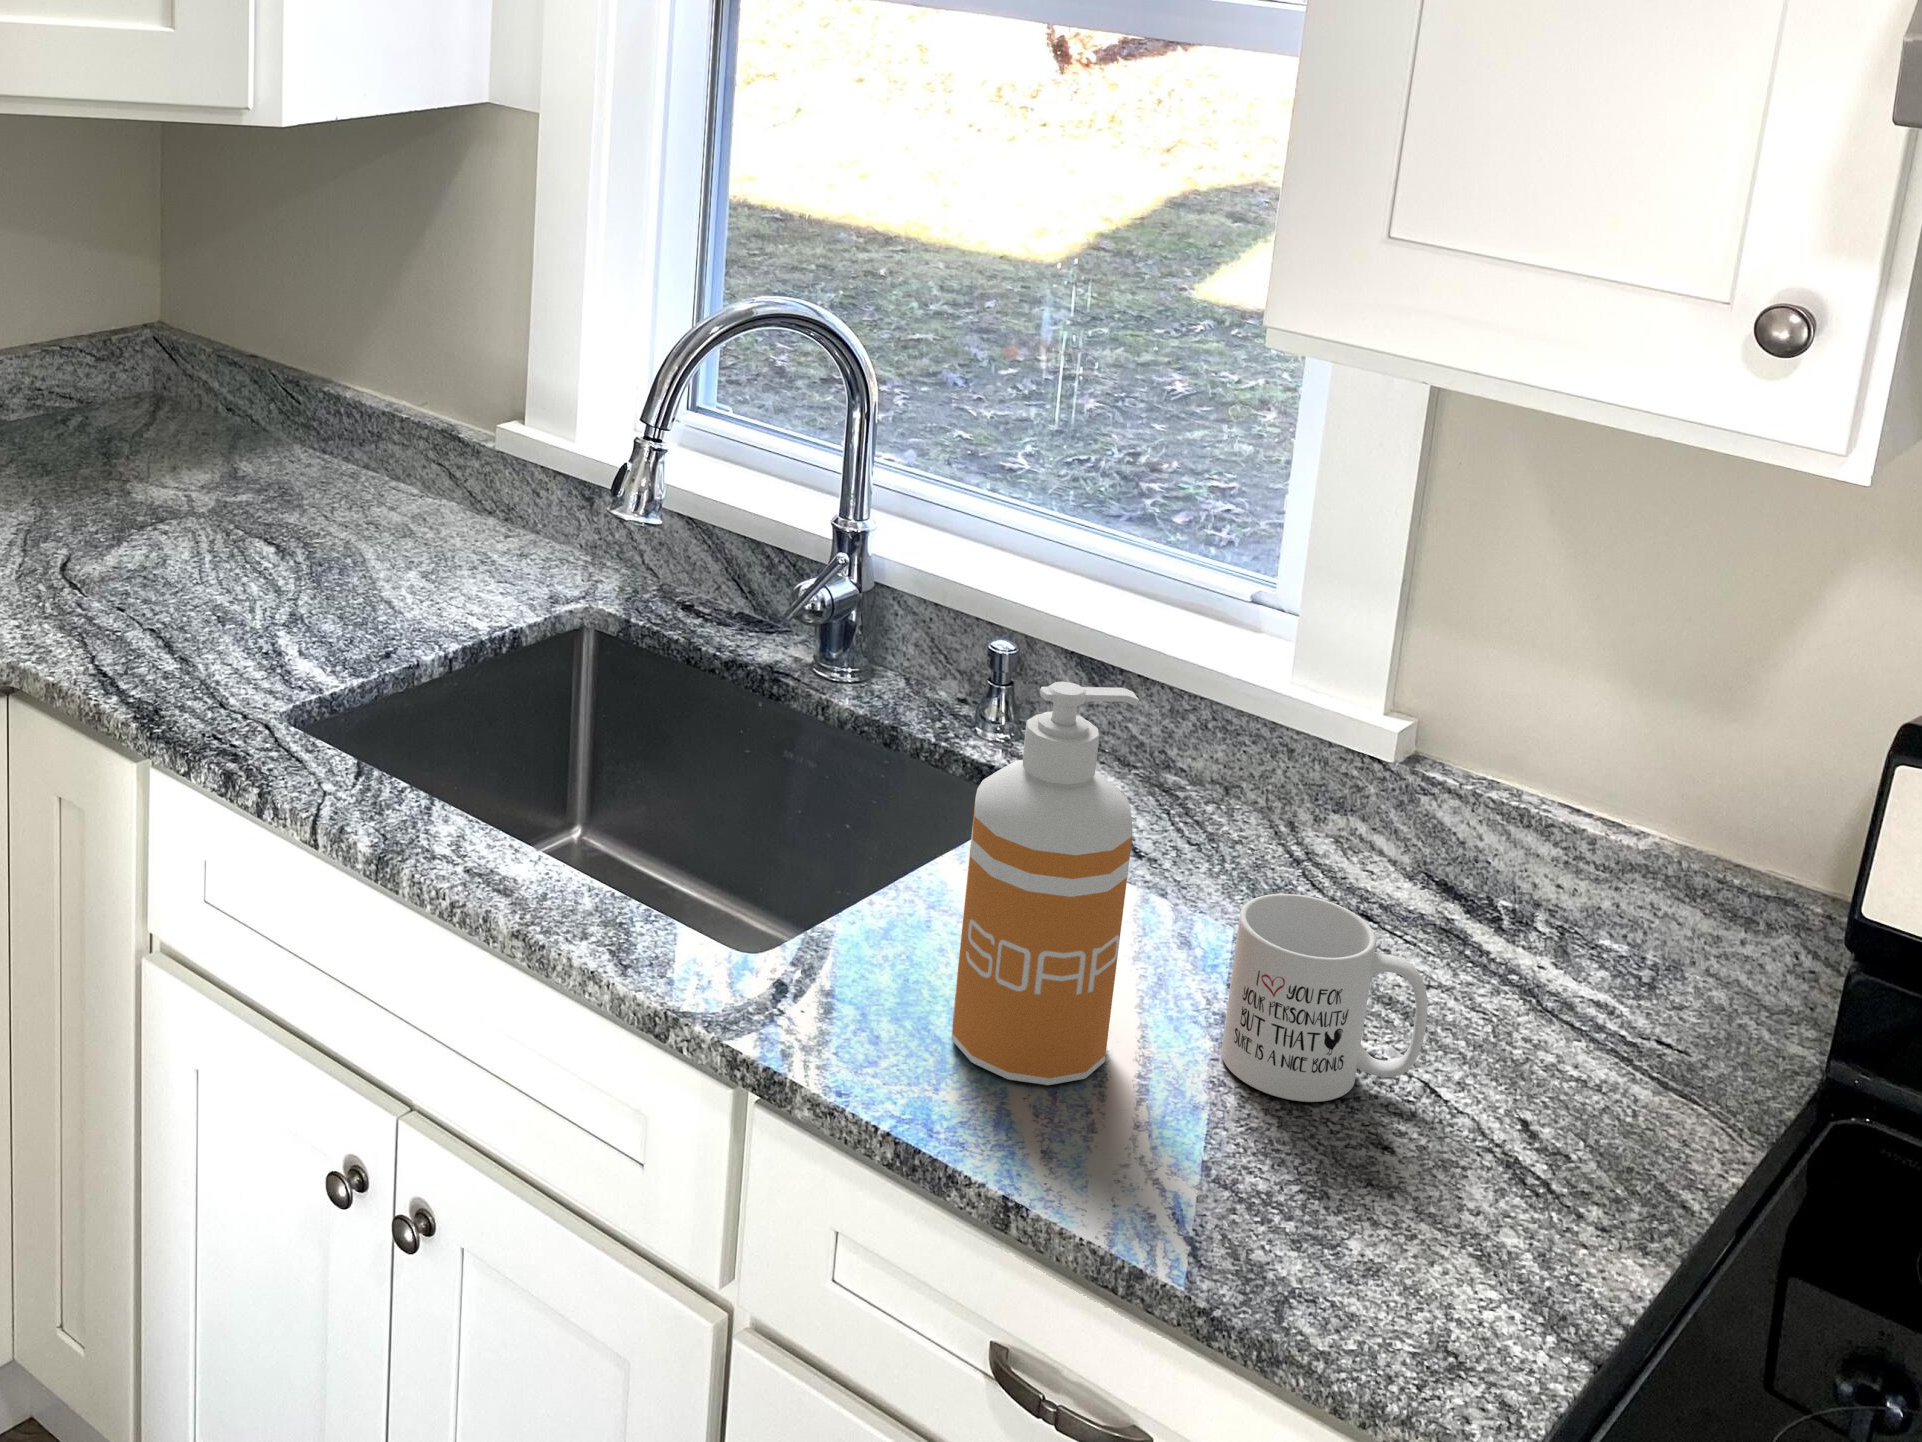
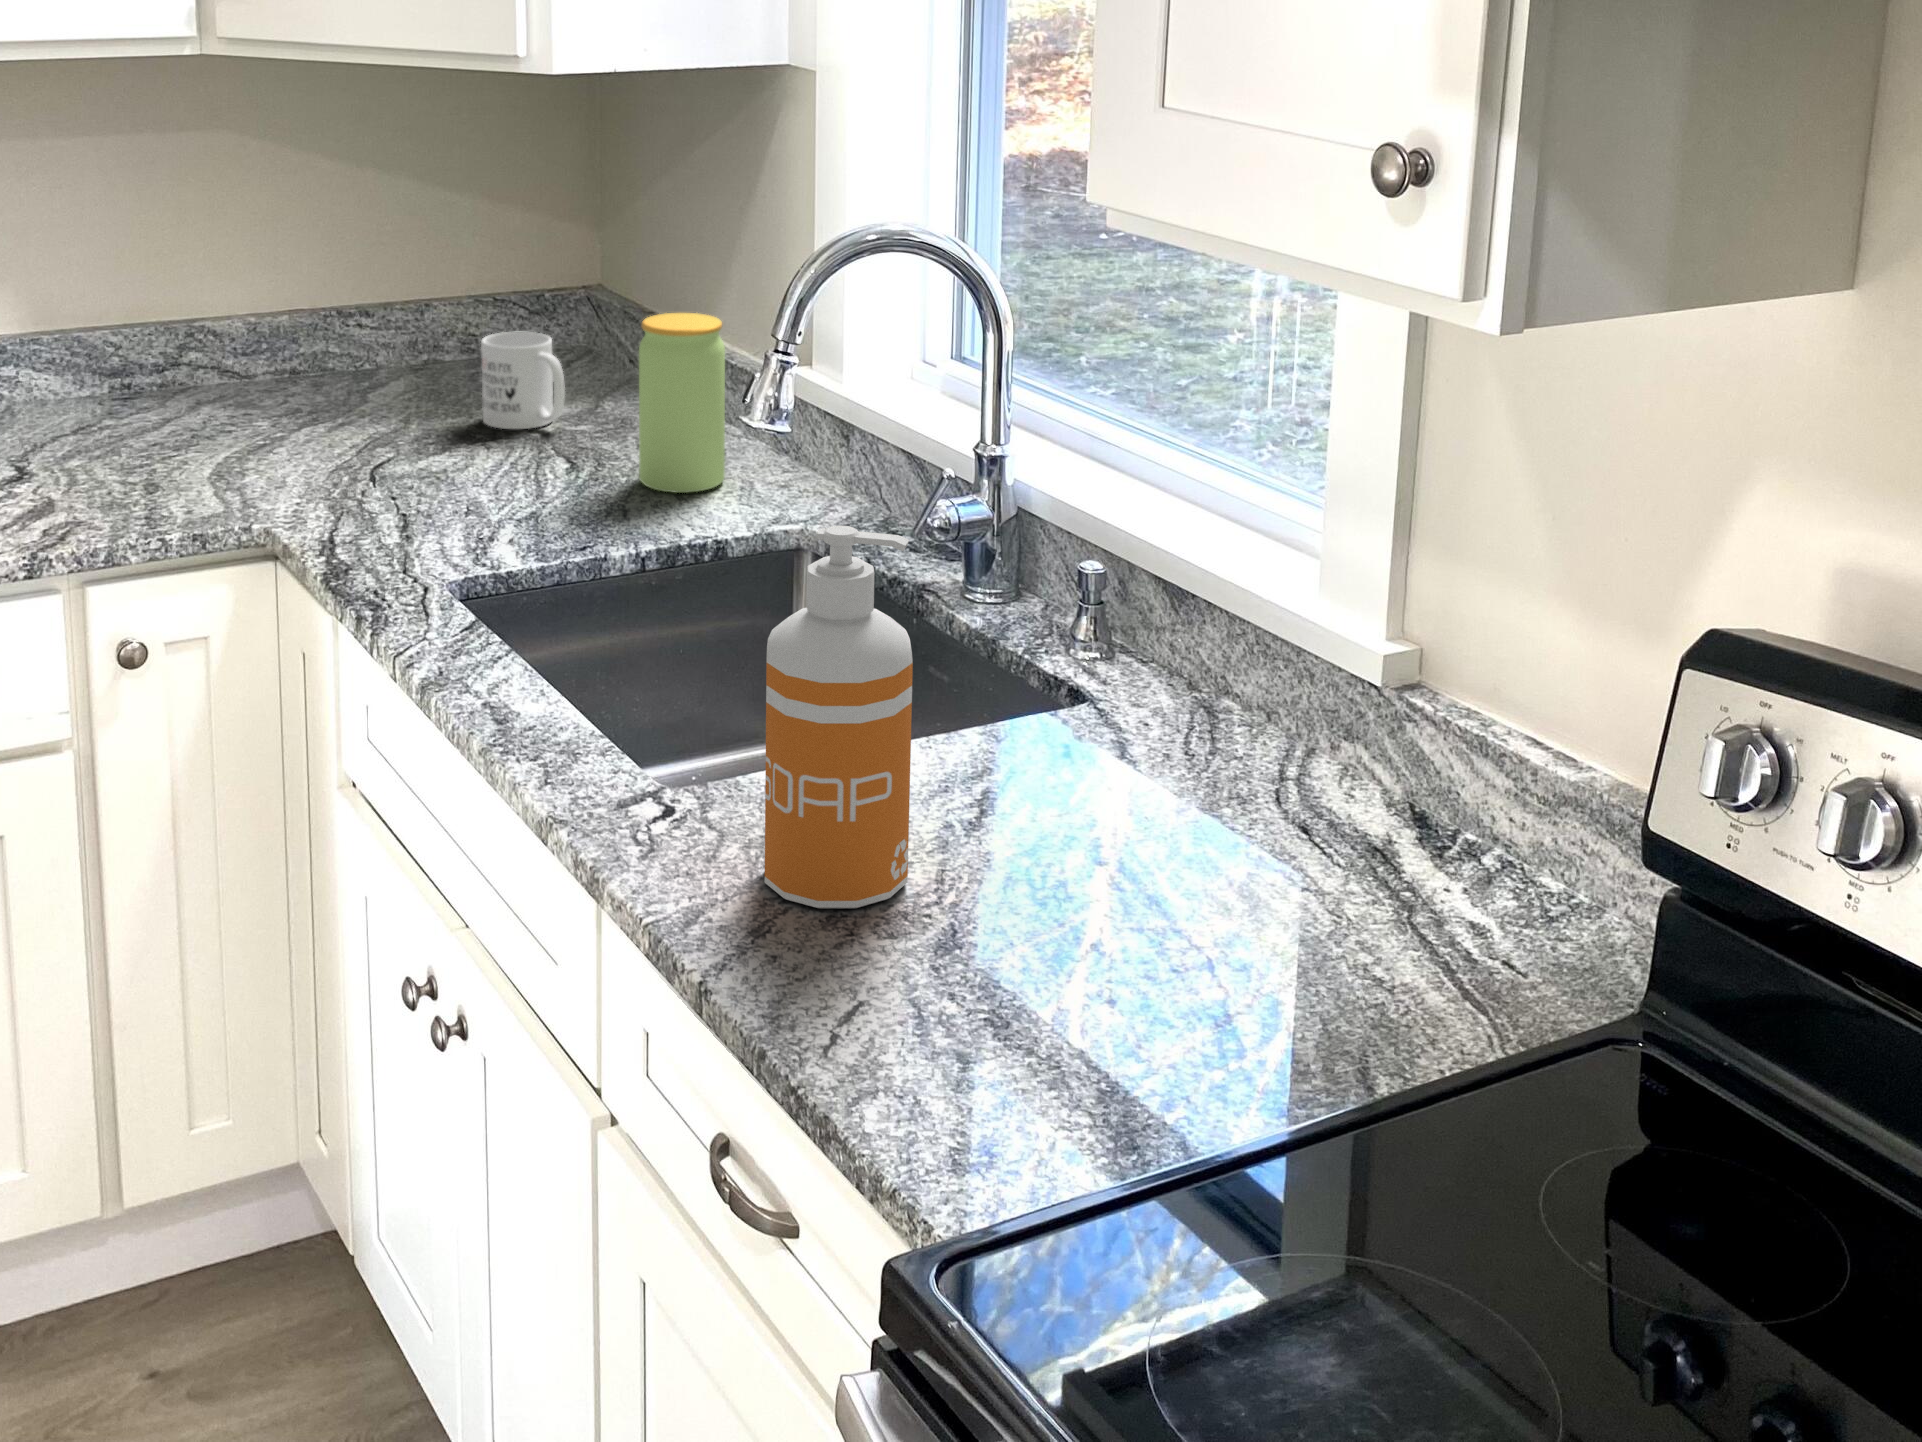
jar: none [369,379,467,577] -> present [639,313,725,493]
mug: present [1221,894,1428,1102] -> present [481,332,565,429]

